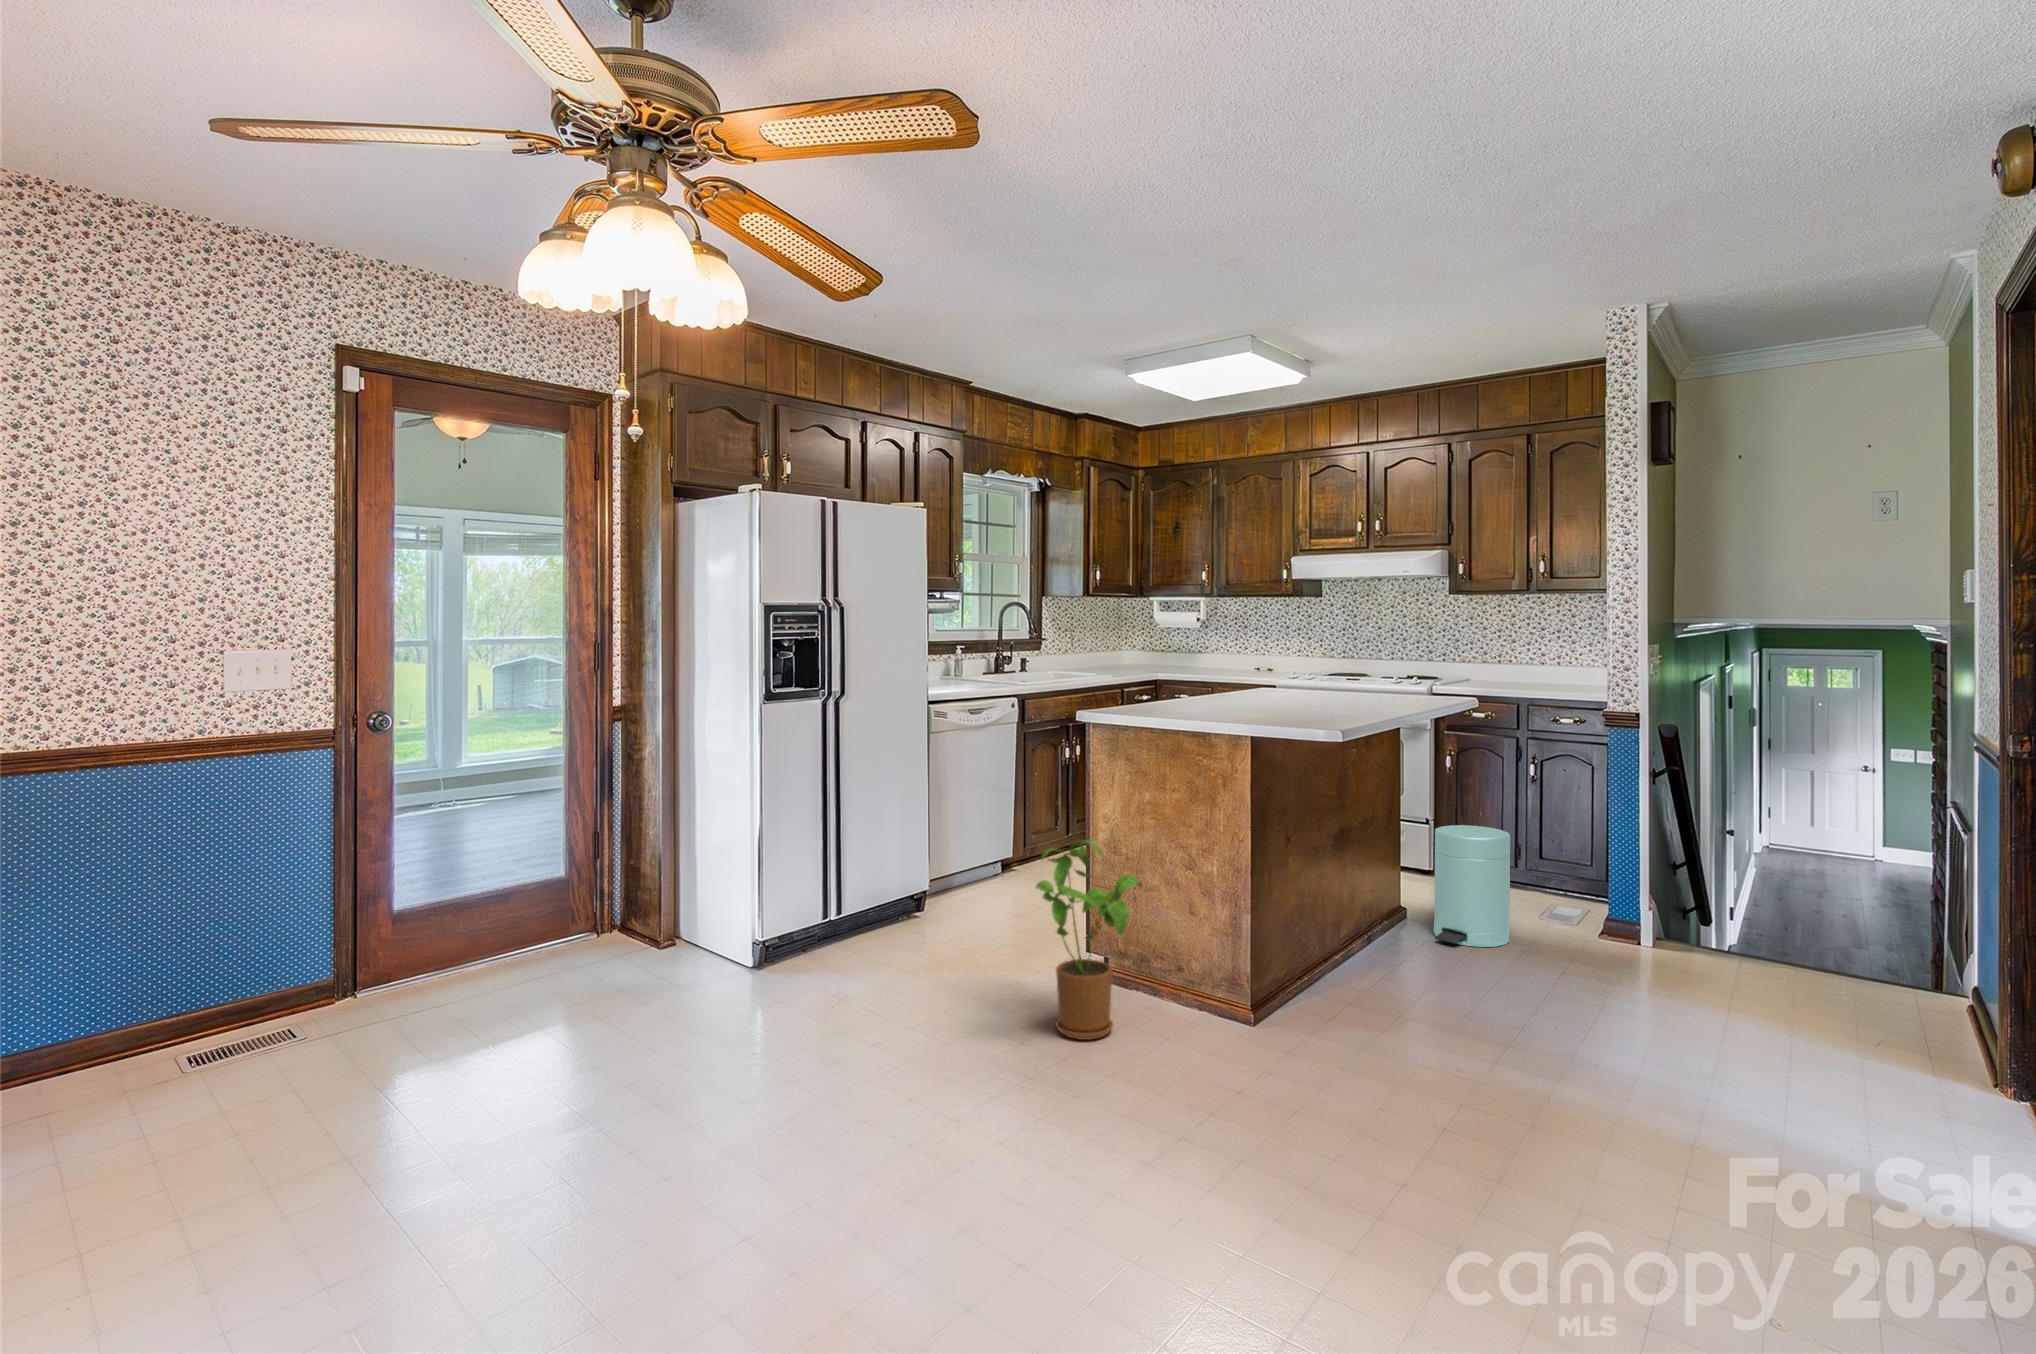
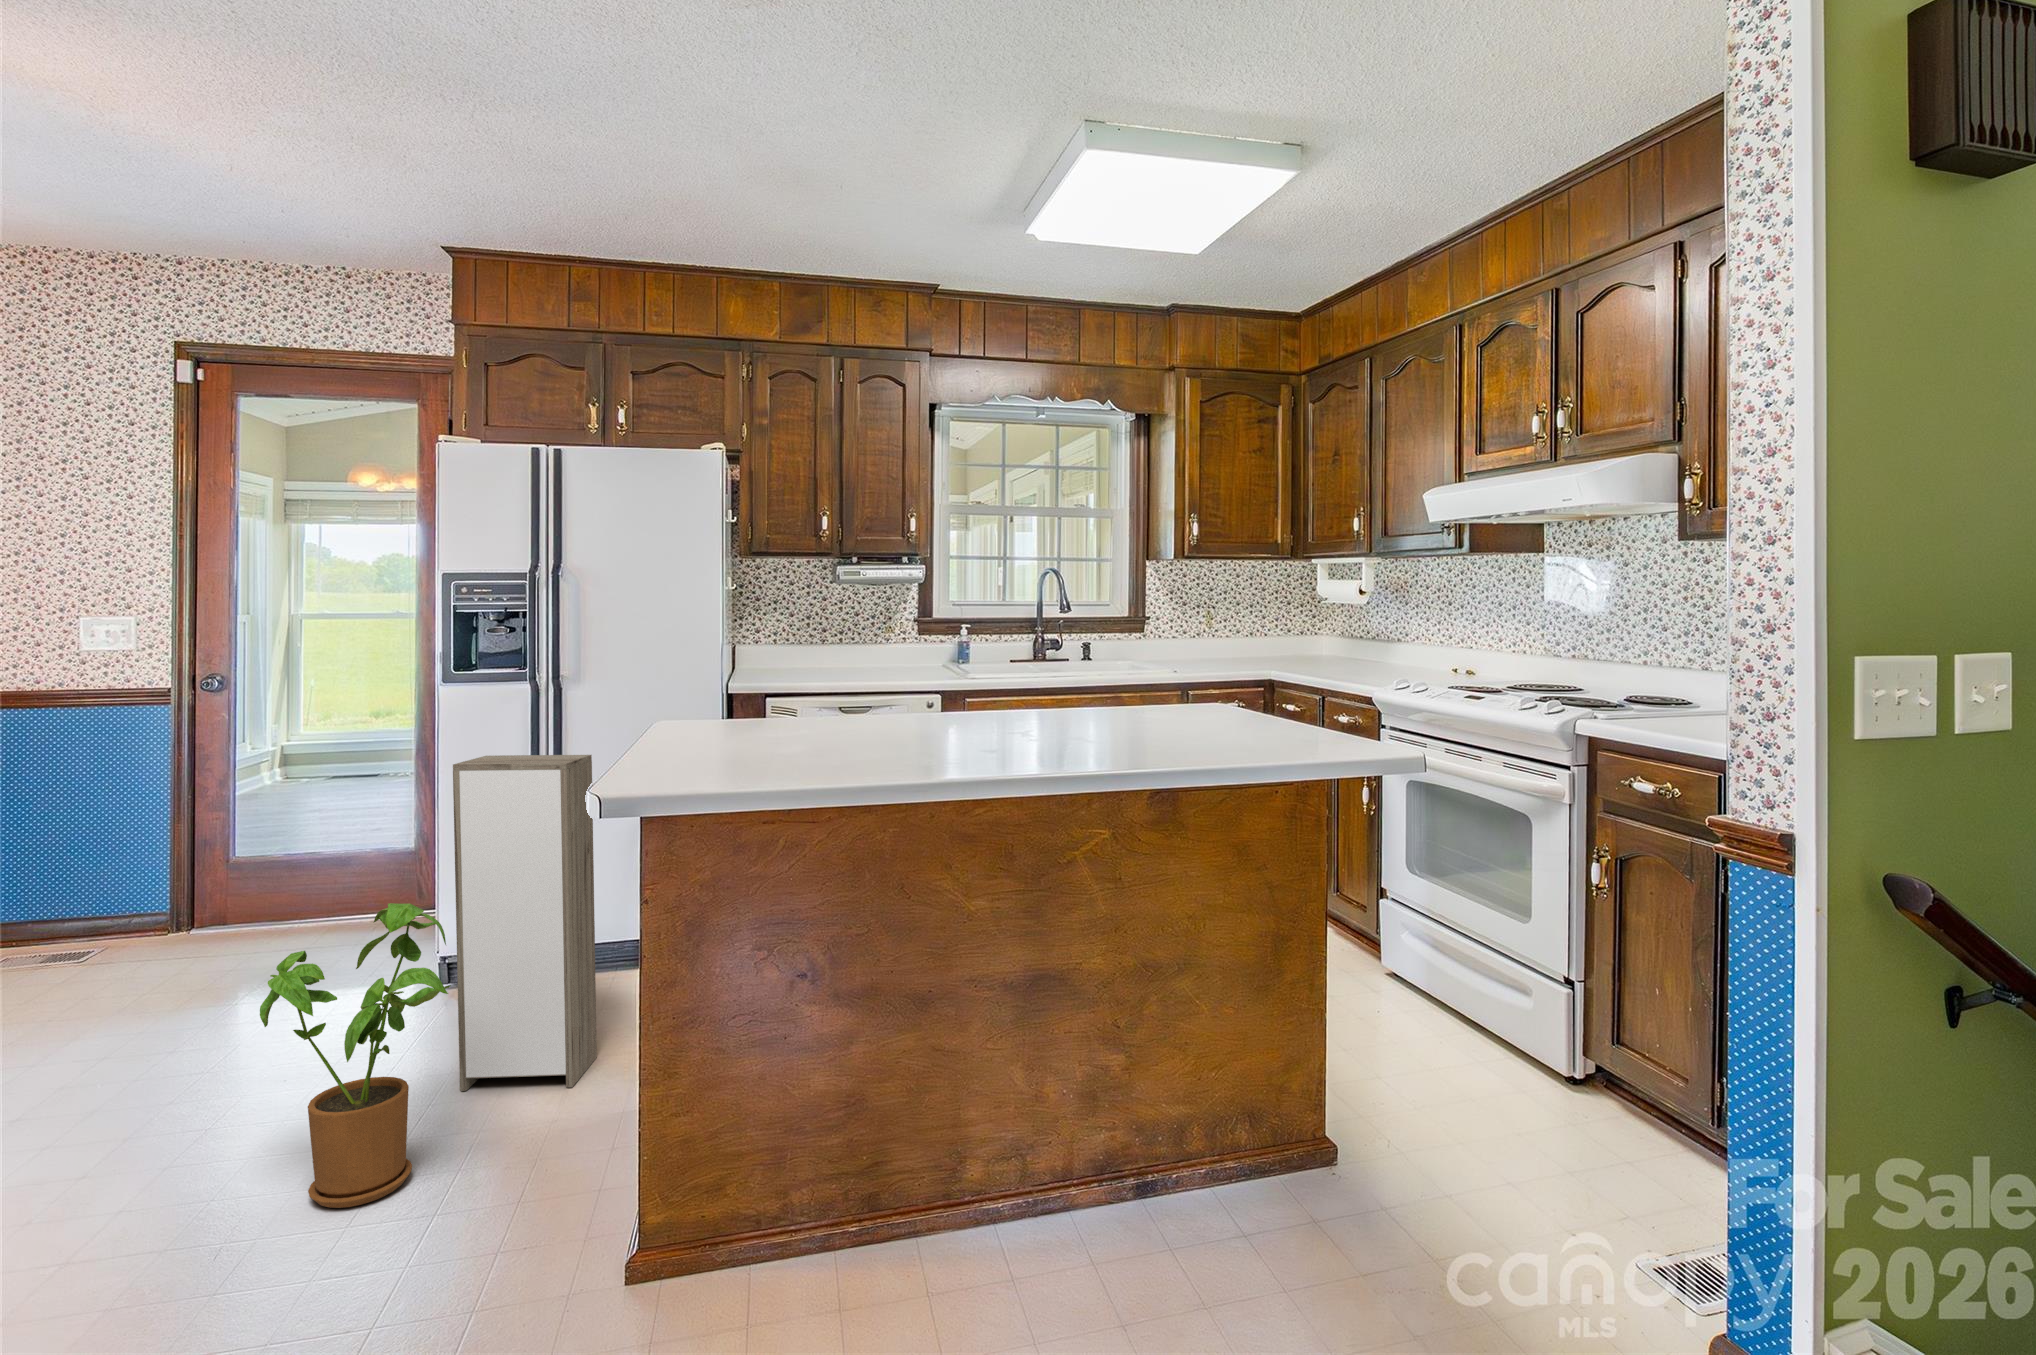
storage cabinet: none [960,745,1053,992] -> present [453,755,597,1091]
trash can: present [1434,825,1510,947] -> none [1182,1003,1372,1308]

